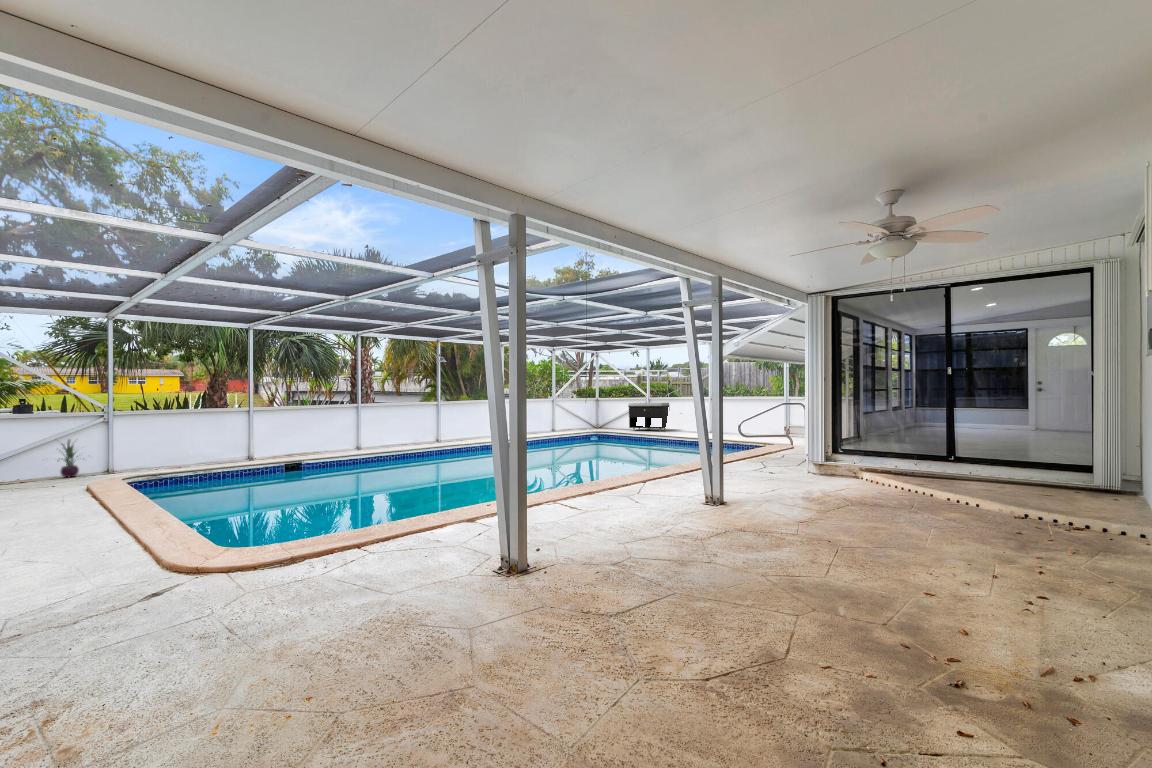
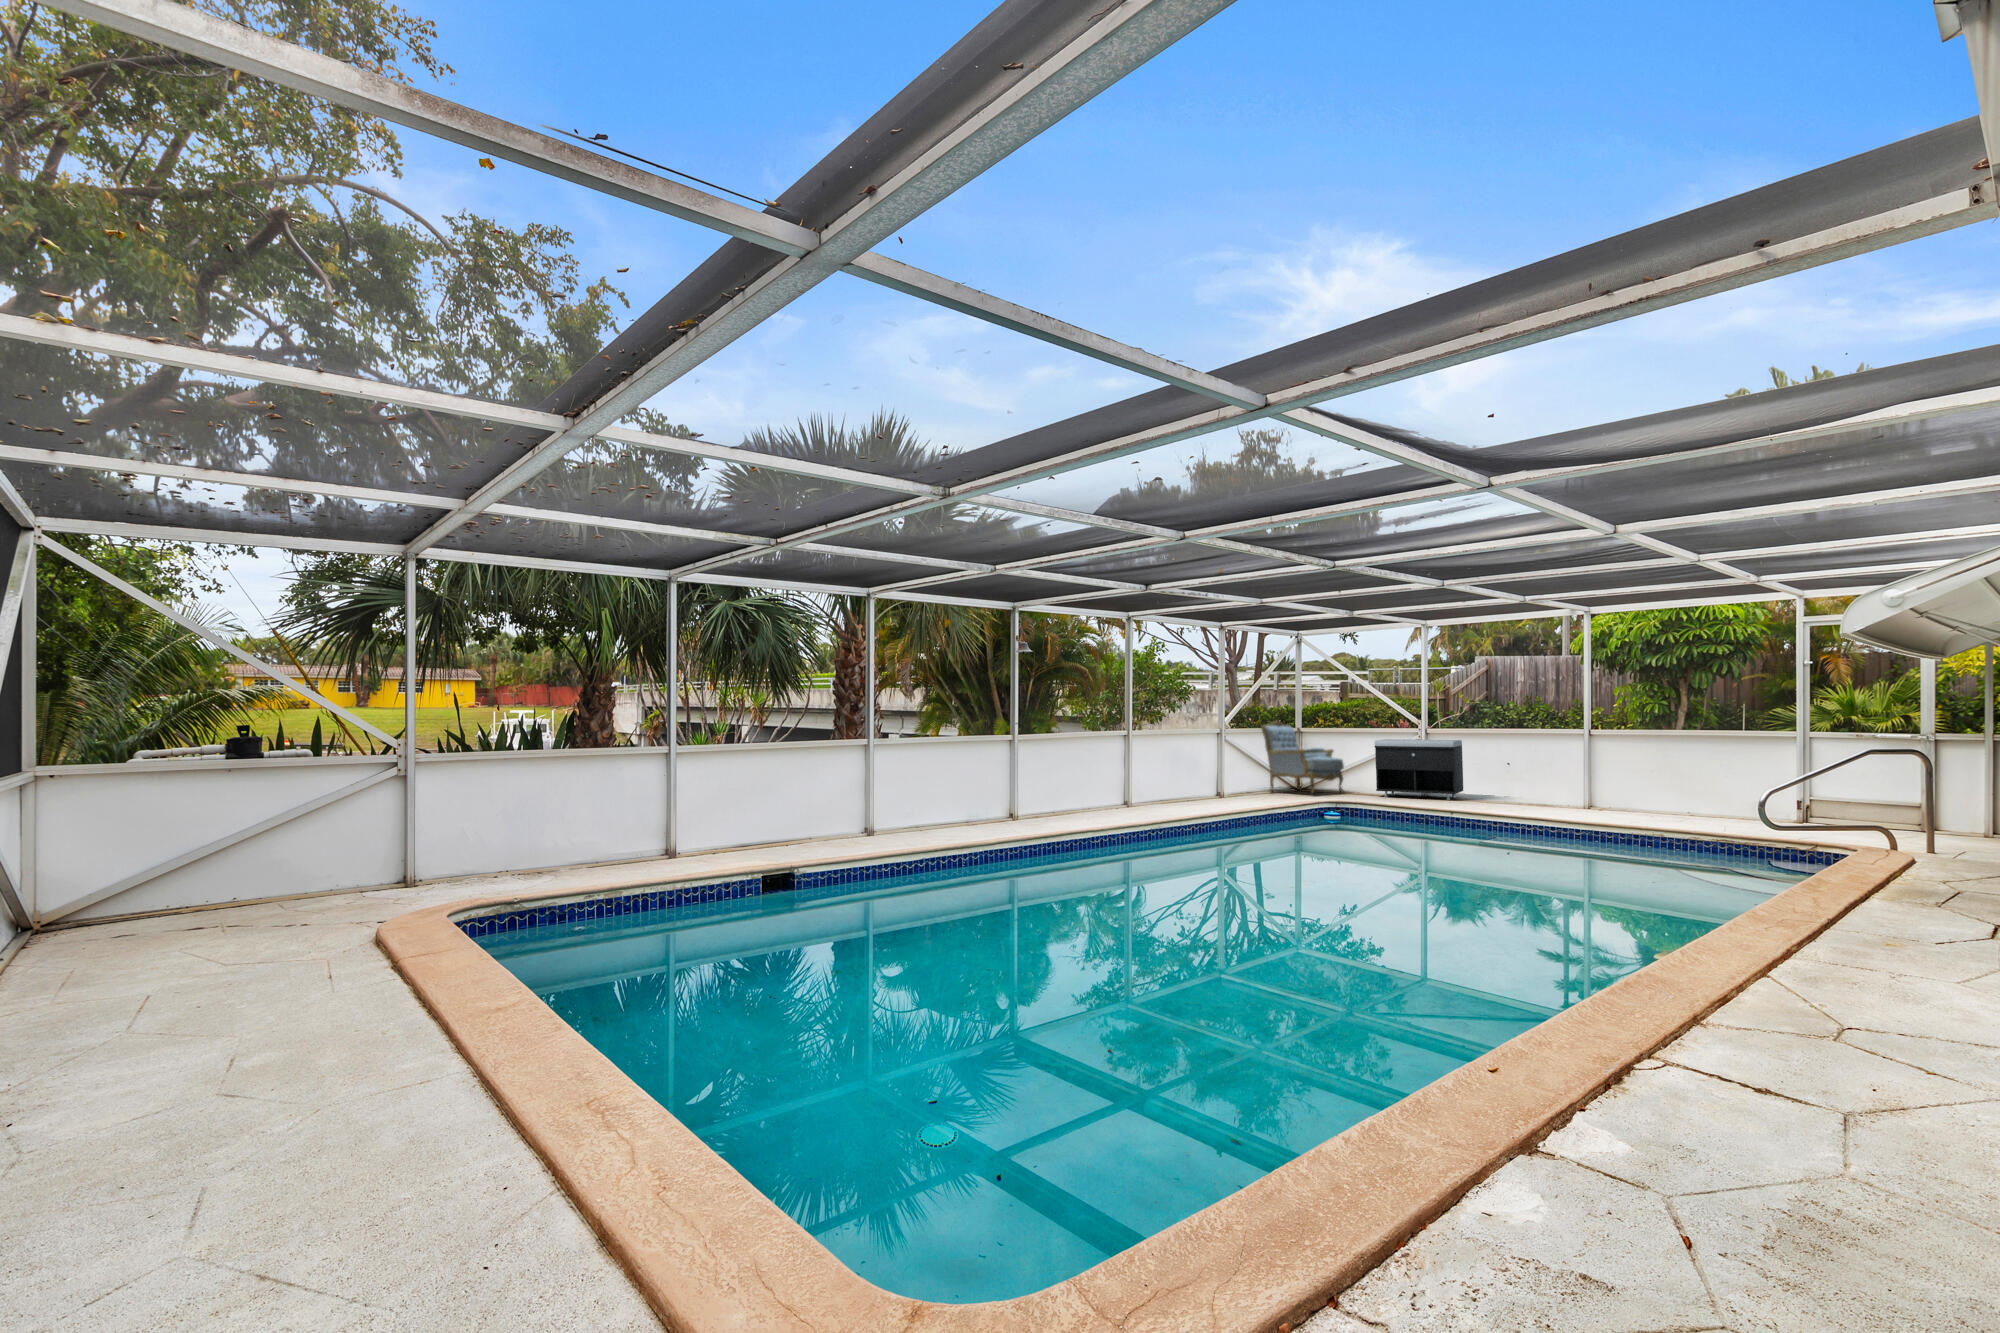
armchair: none [578,394,617,430] -> present [1261,721,1344,794]
decorative plant: present [61,440,79,477] -> none [275,817,382,903]

